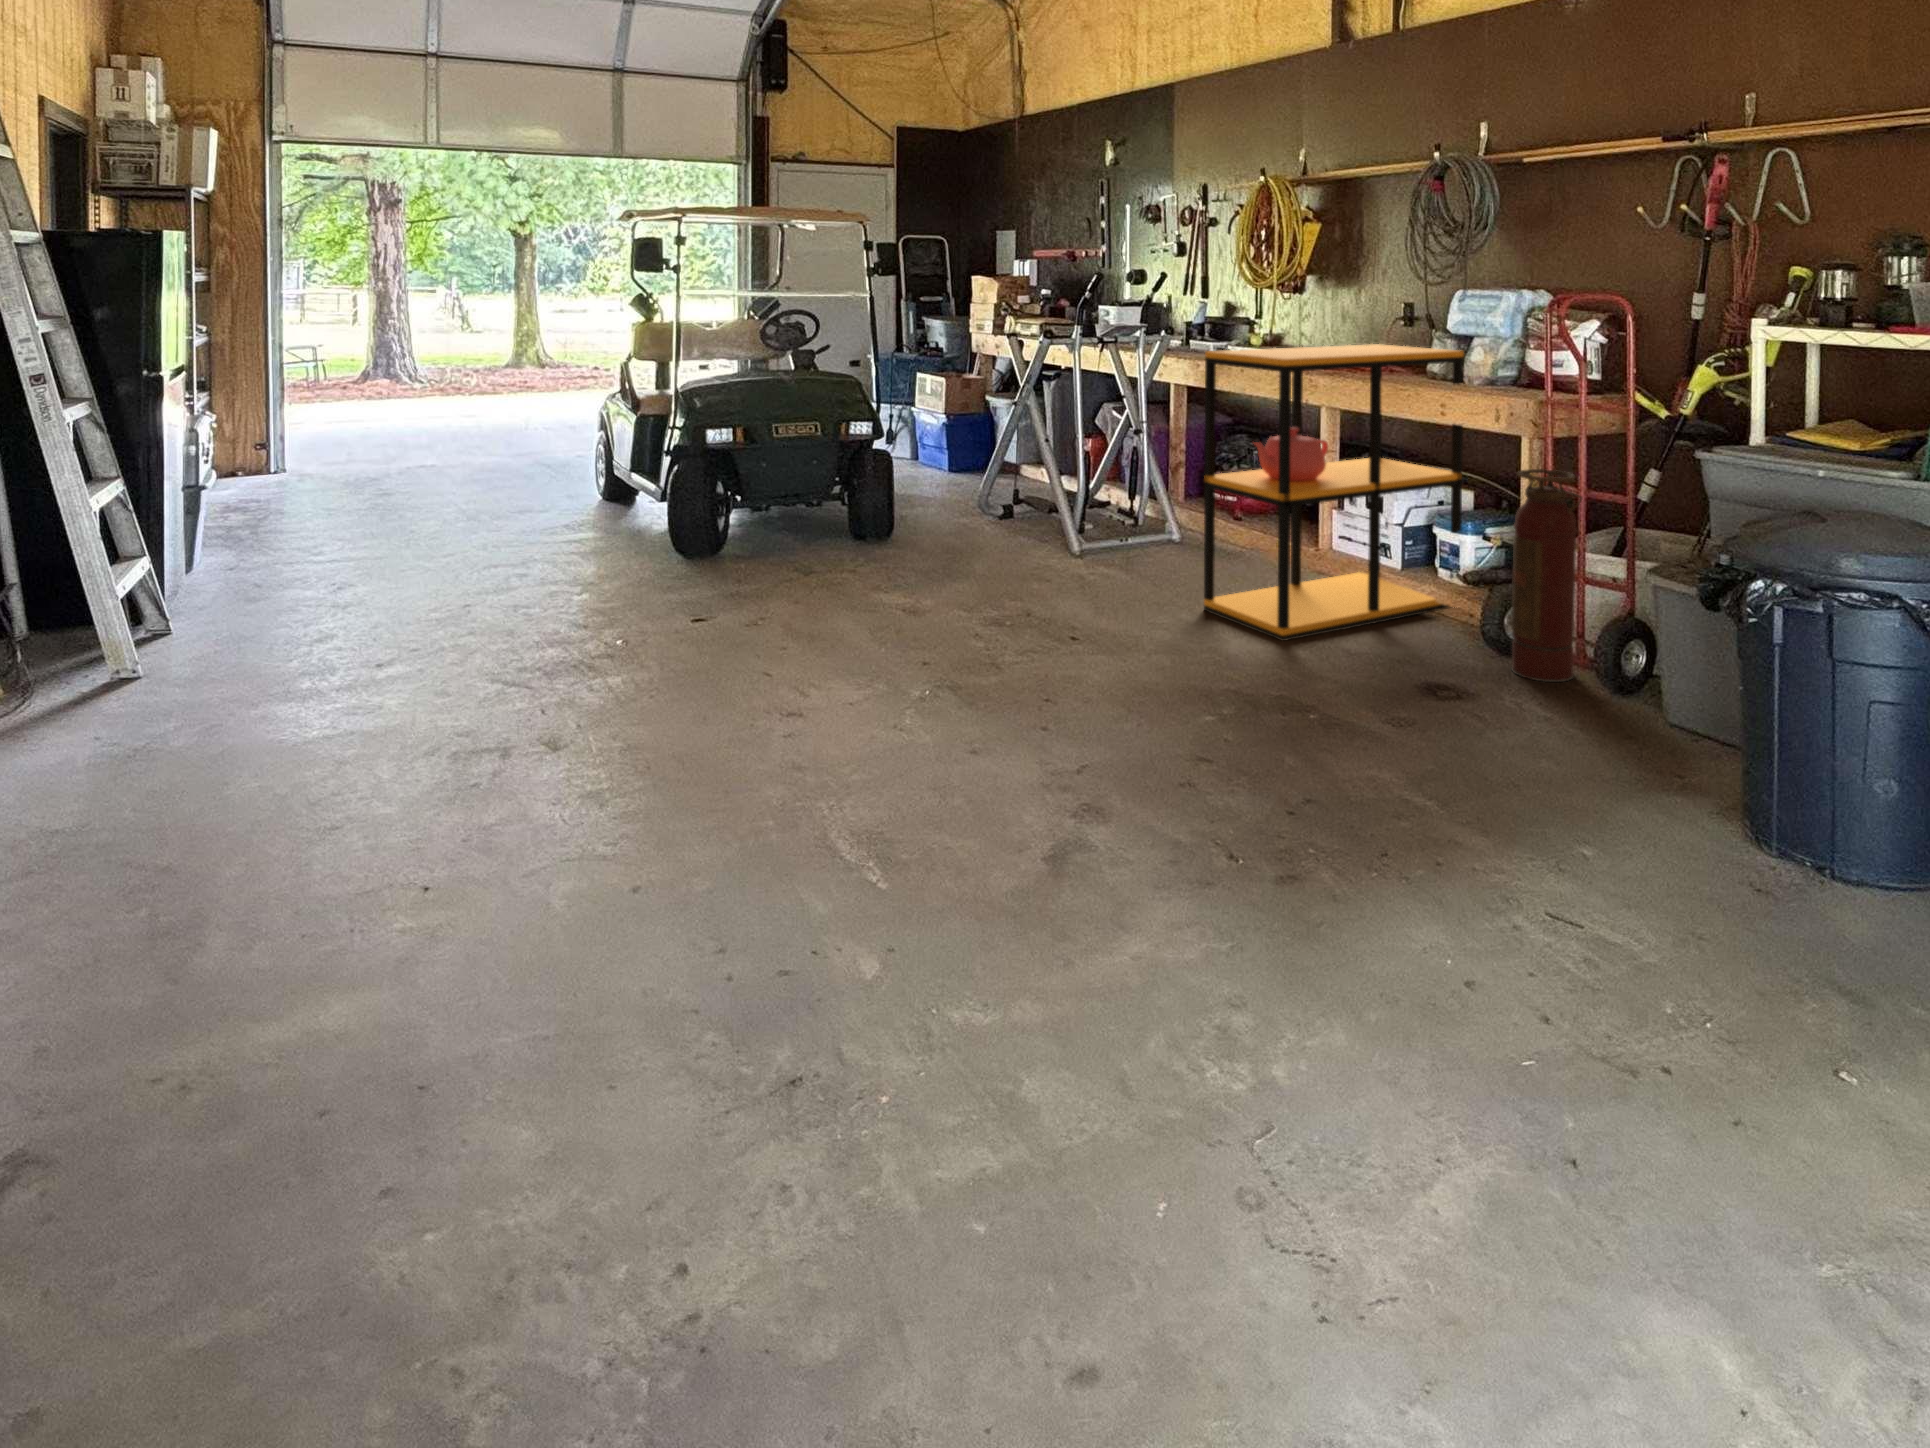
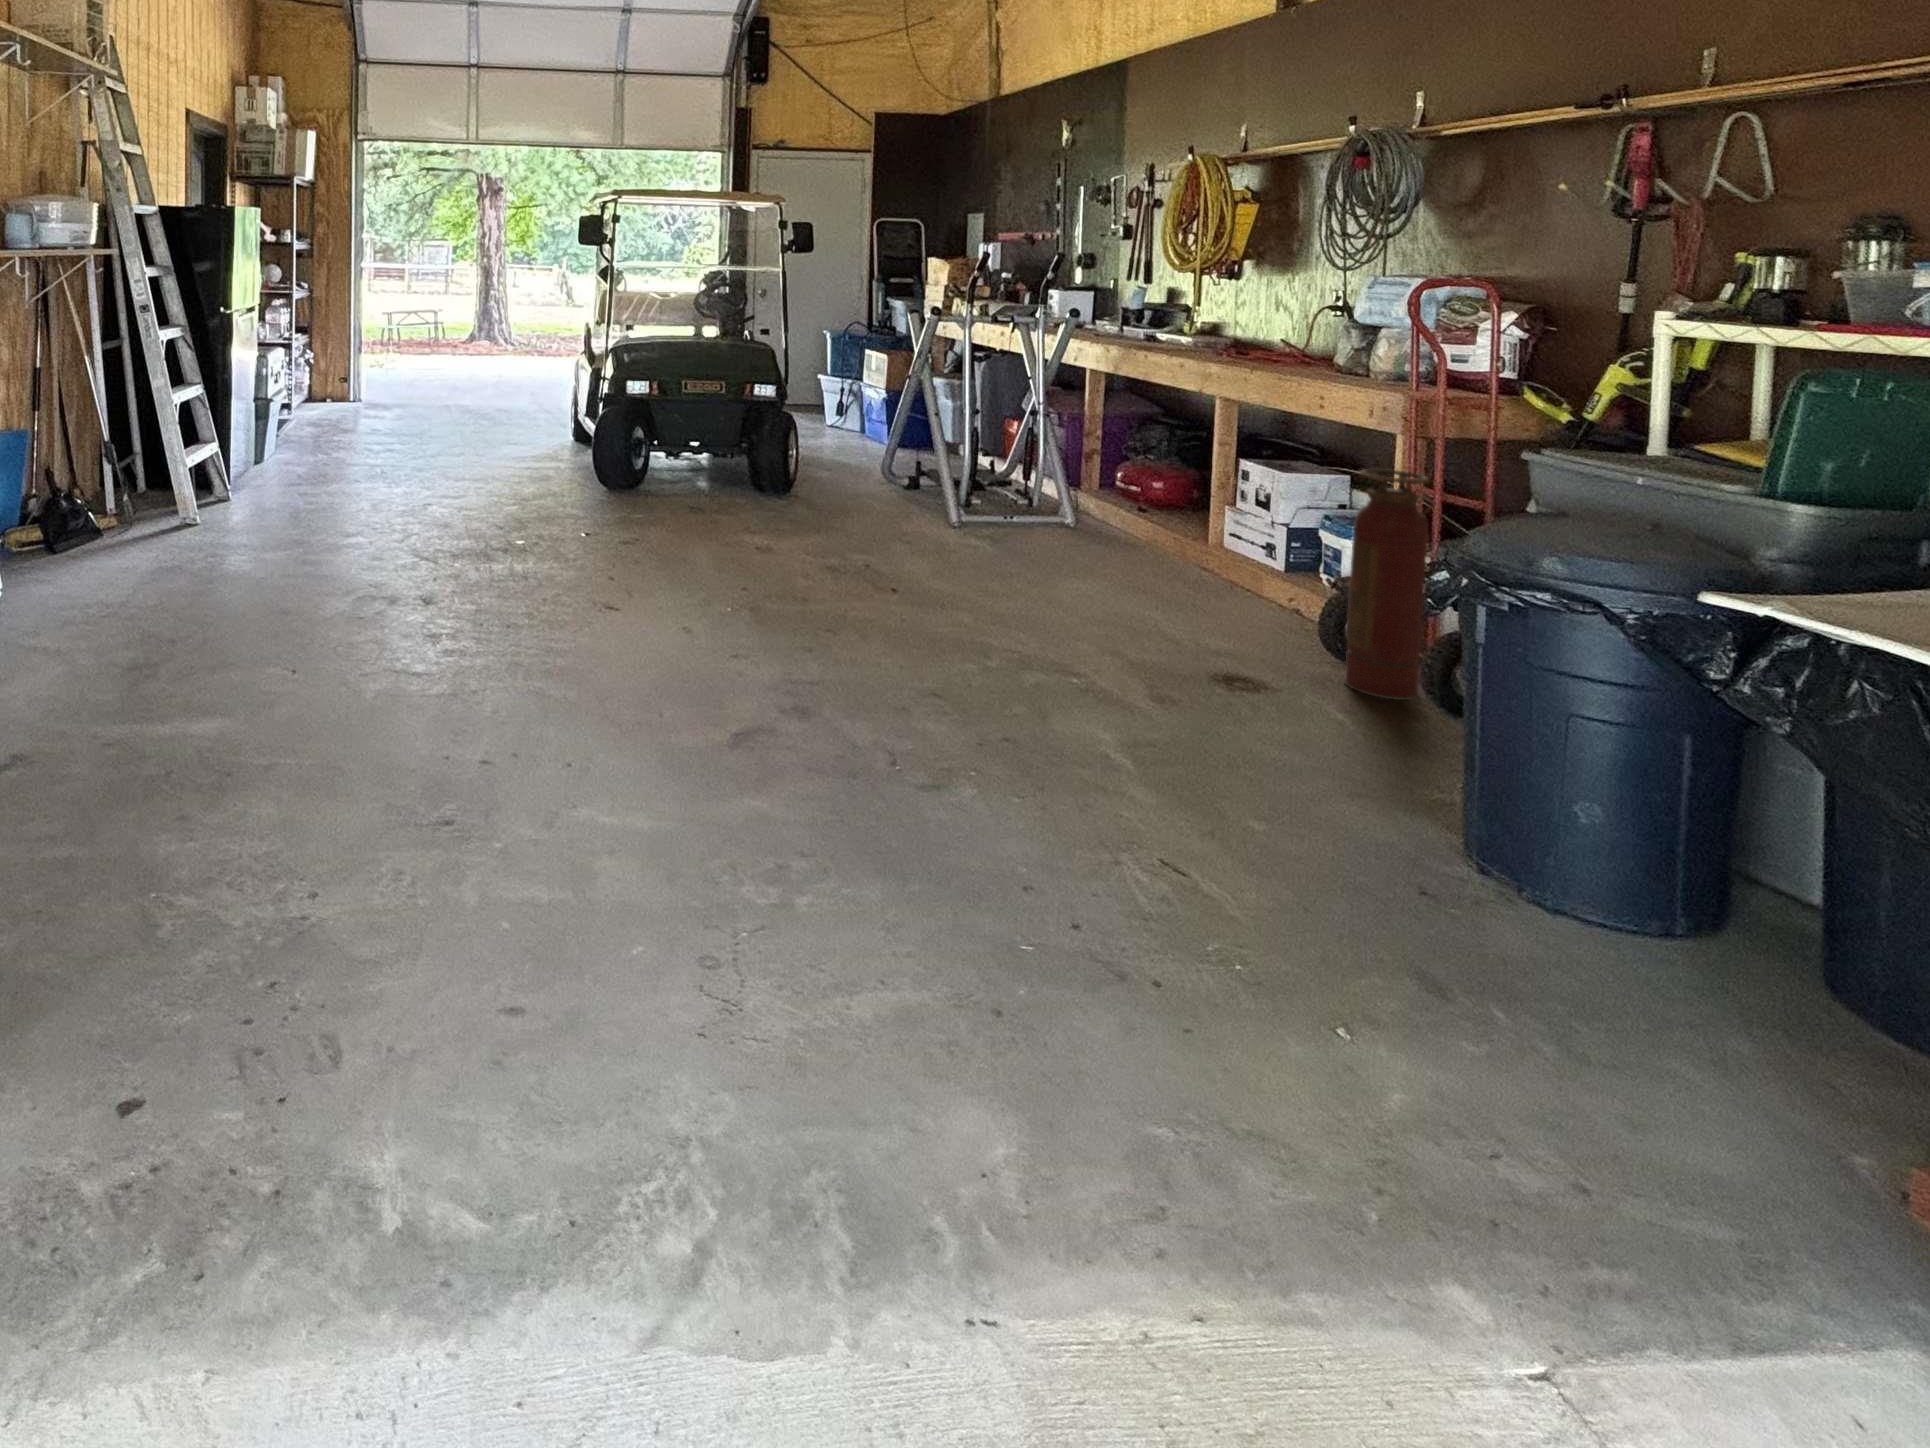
shelving unit: present [1204,344,1464,641] -> none [1043,329,1355,621]

